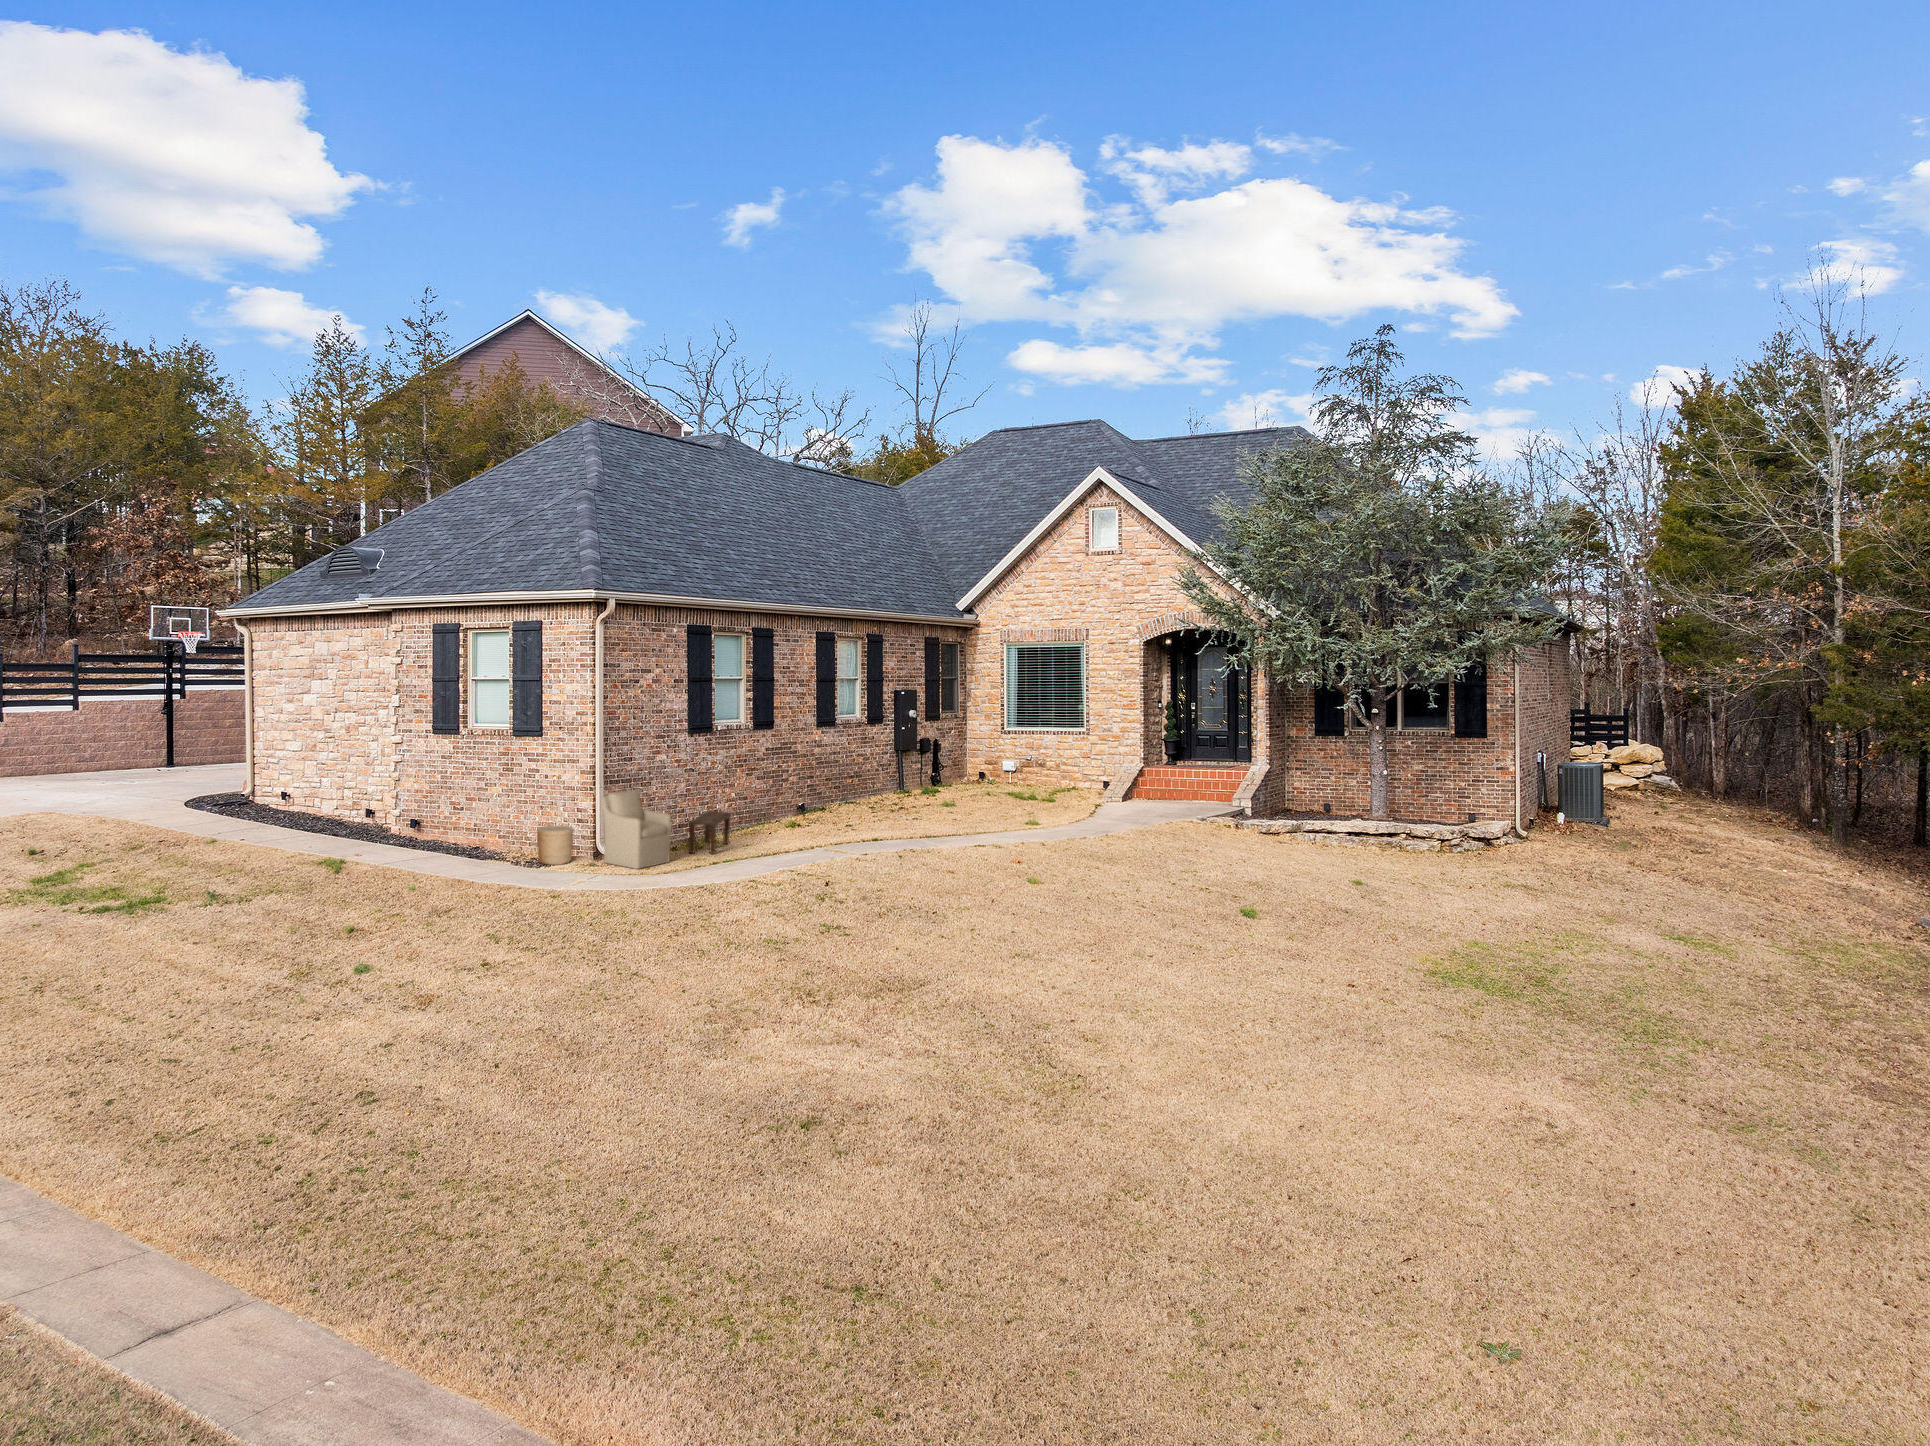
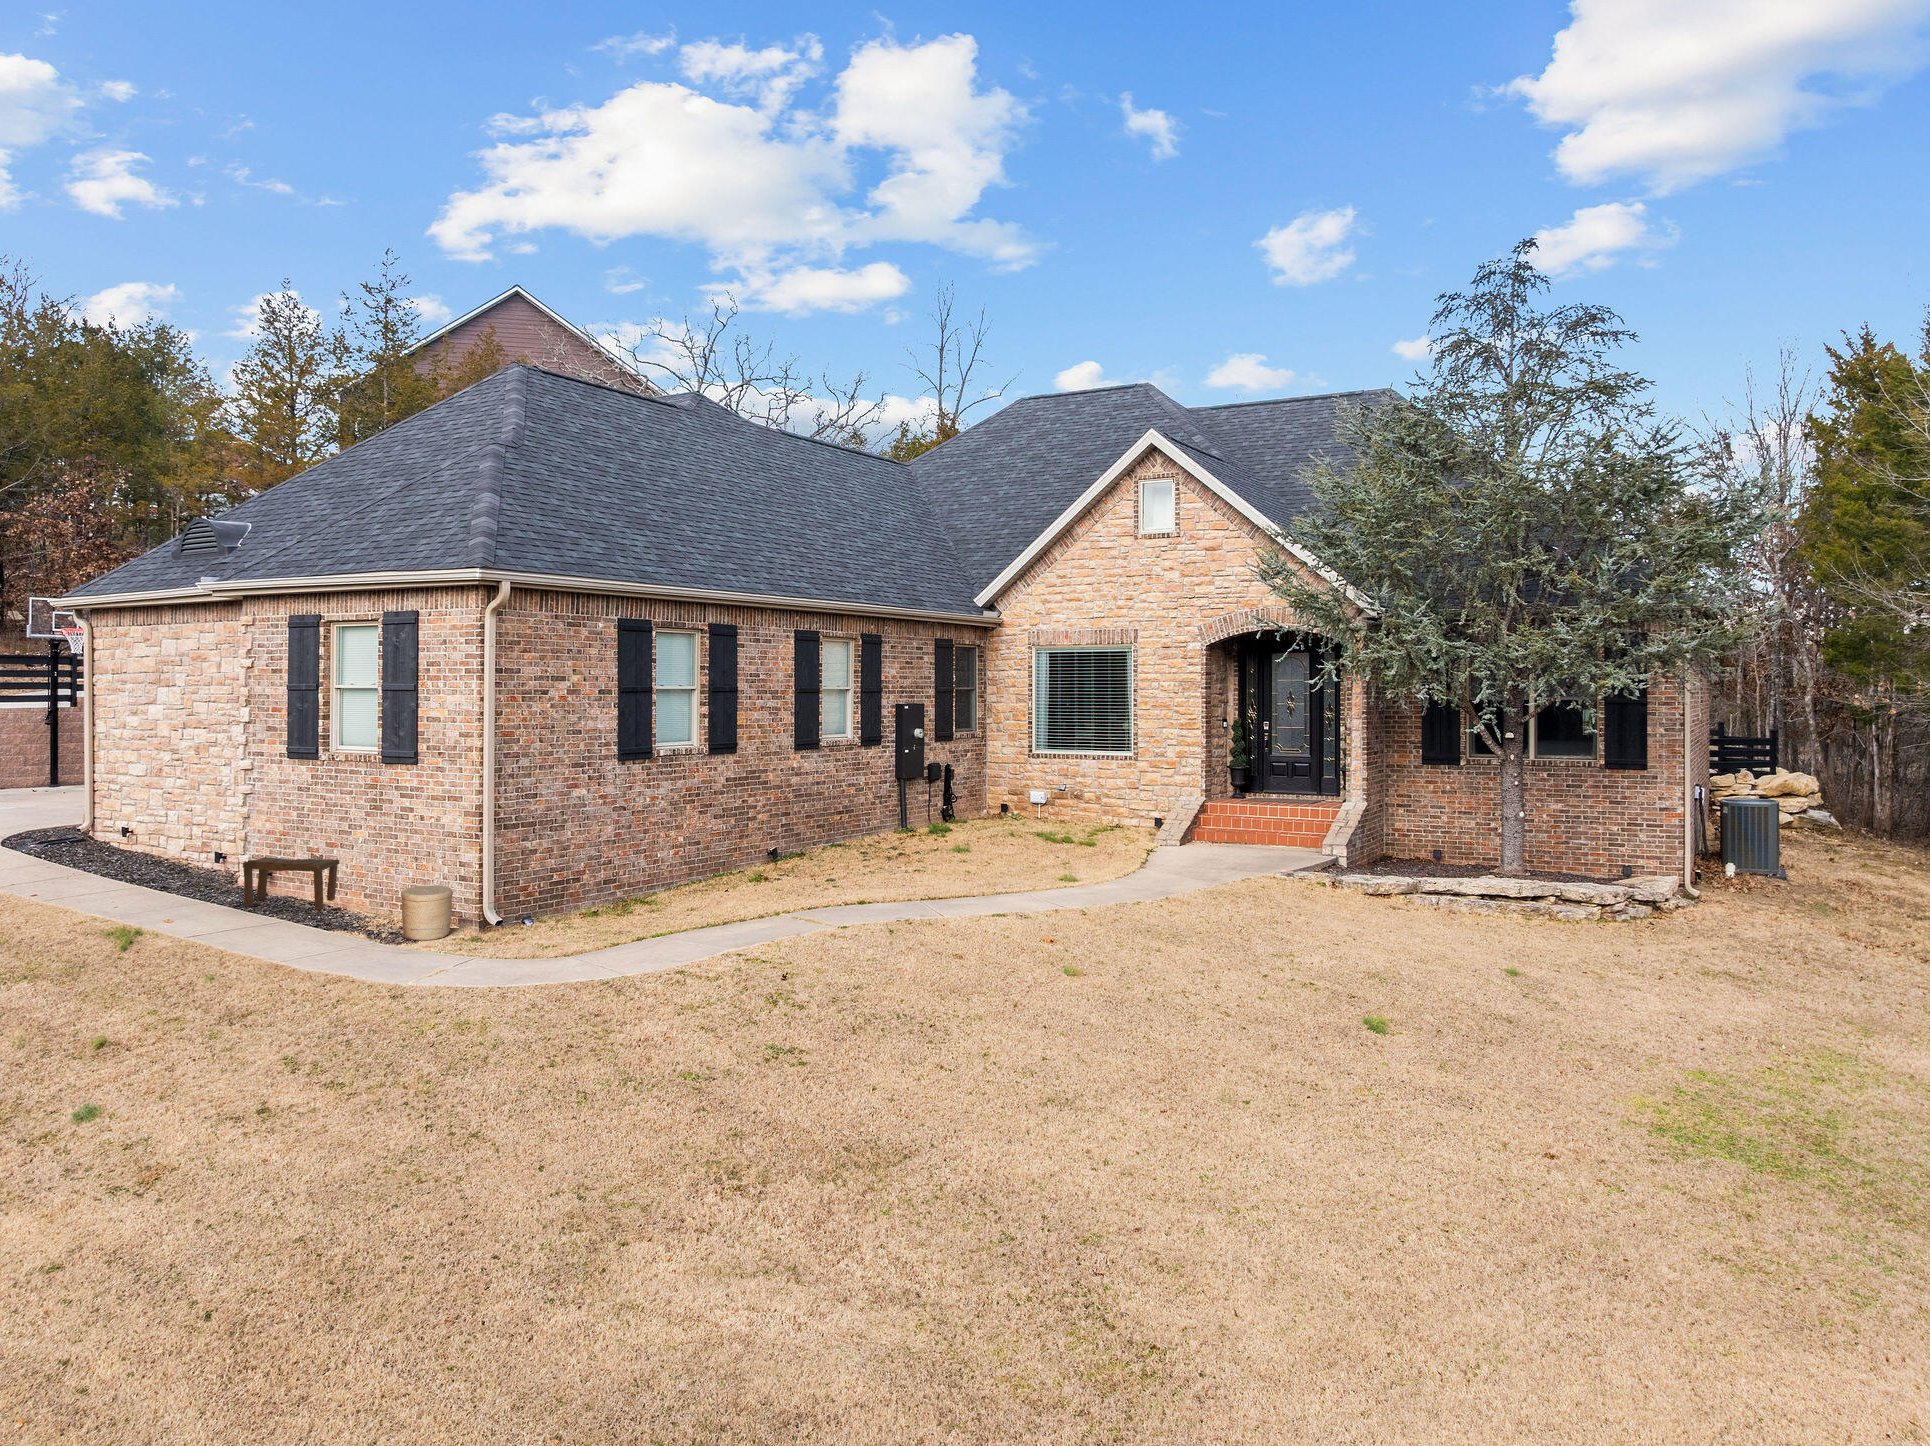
chair: present [601,790,671,869] -> none [489,837,584,949]
bench: present [689,811,731,854] -> present [243,857,339,910]

